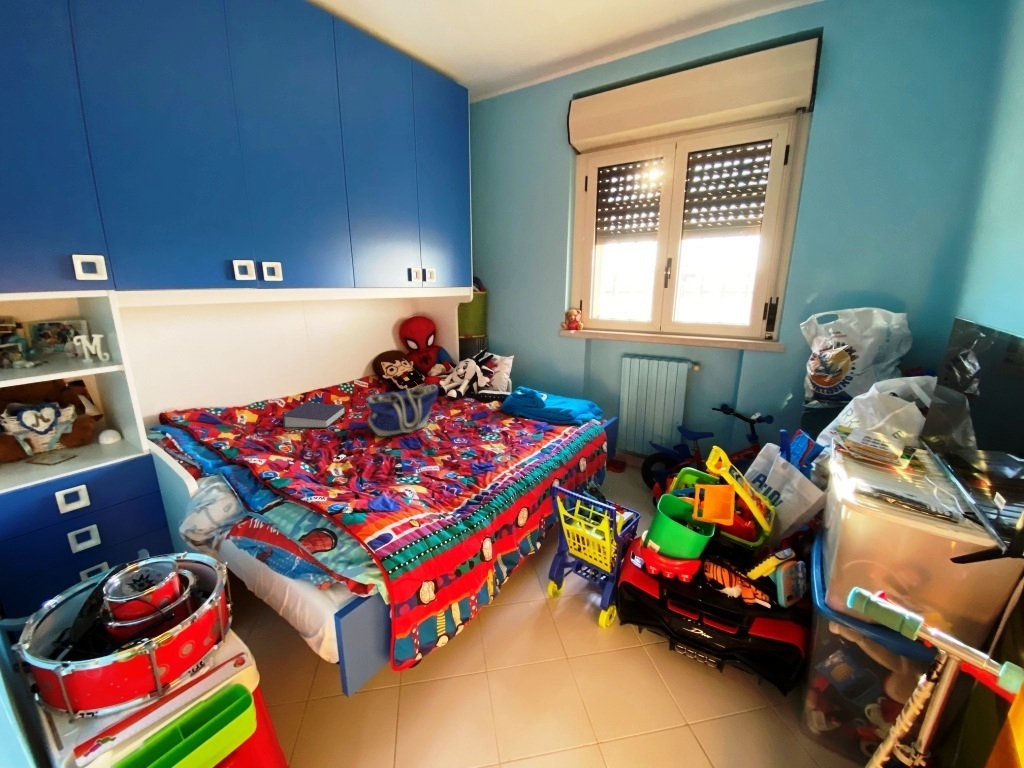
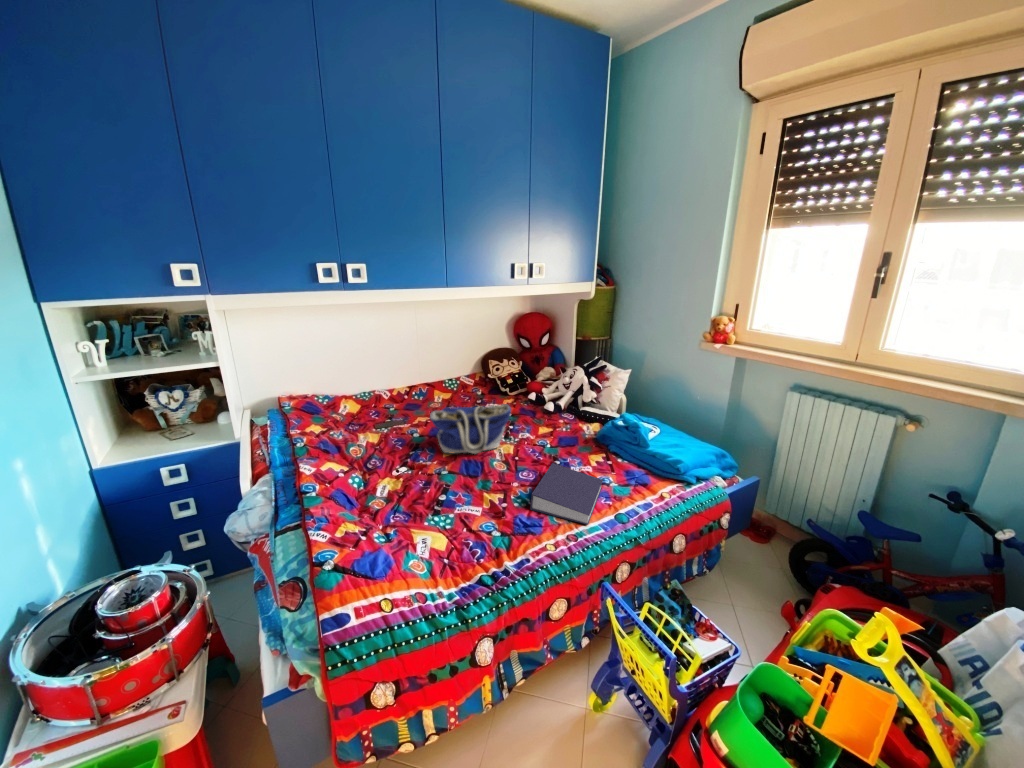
book: present [283,402,344,428] -> present [530,463,603,525]

